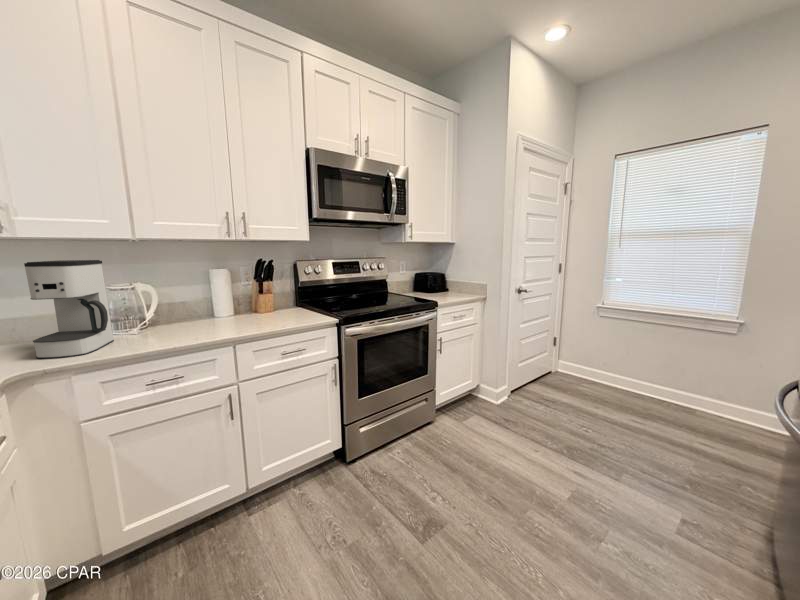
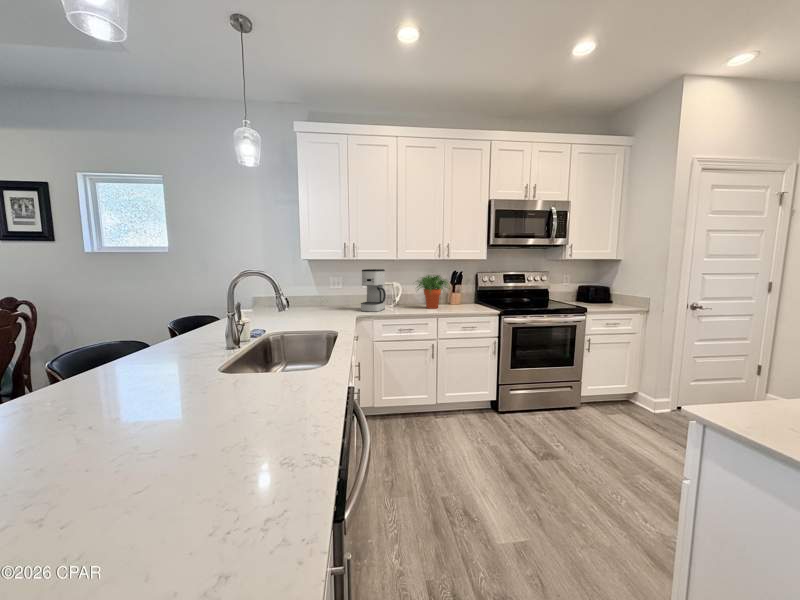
potted plant: none [178,267,256,328] -> present [417,275,450,309]

